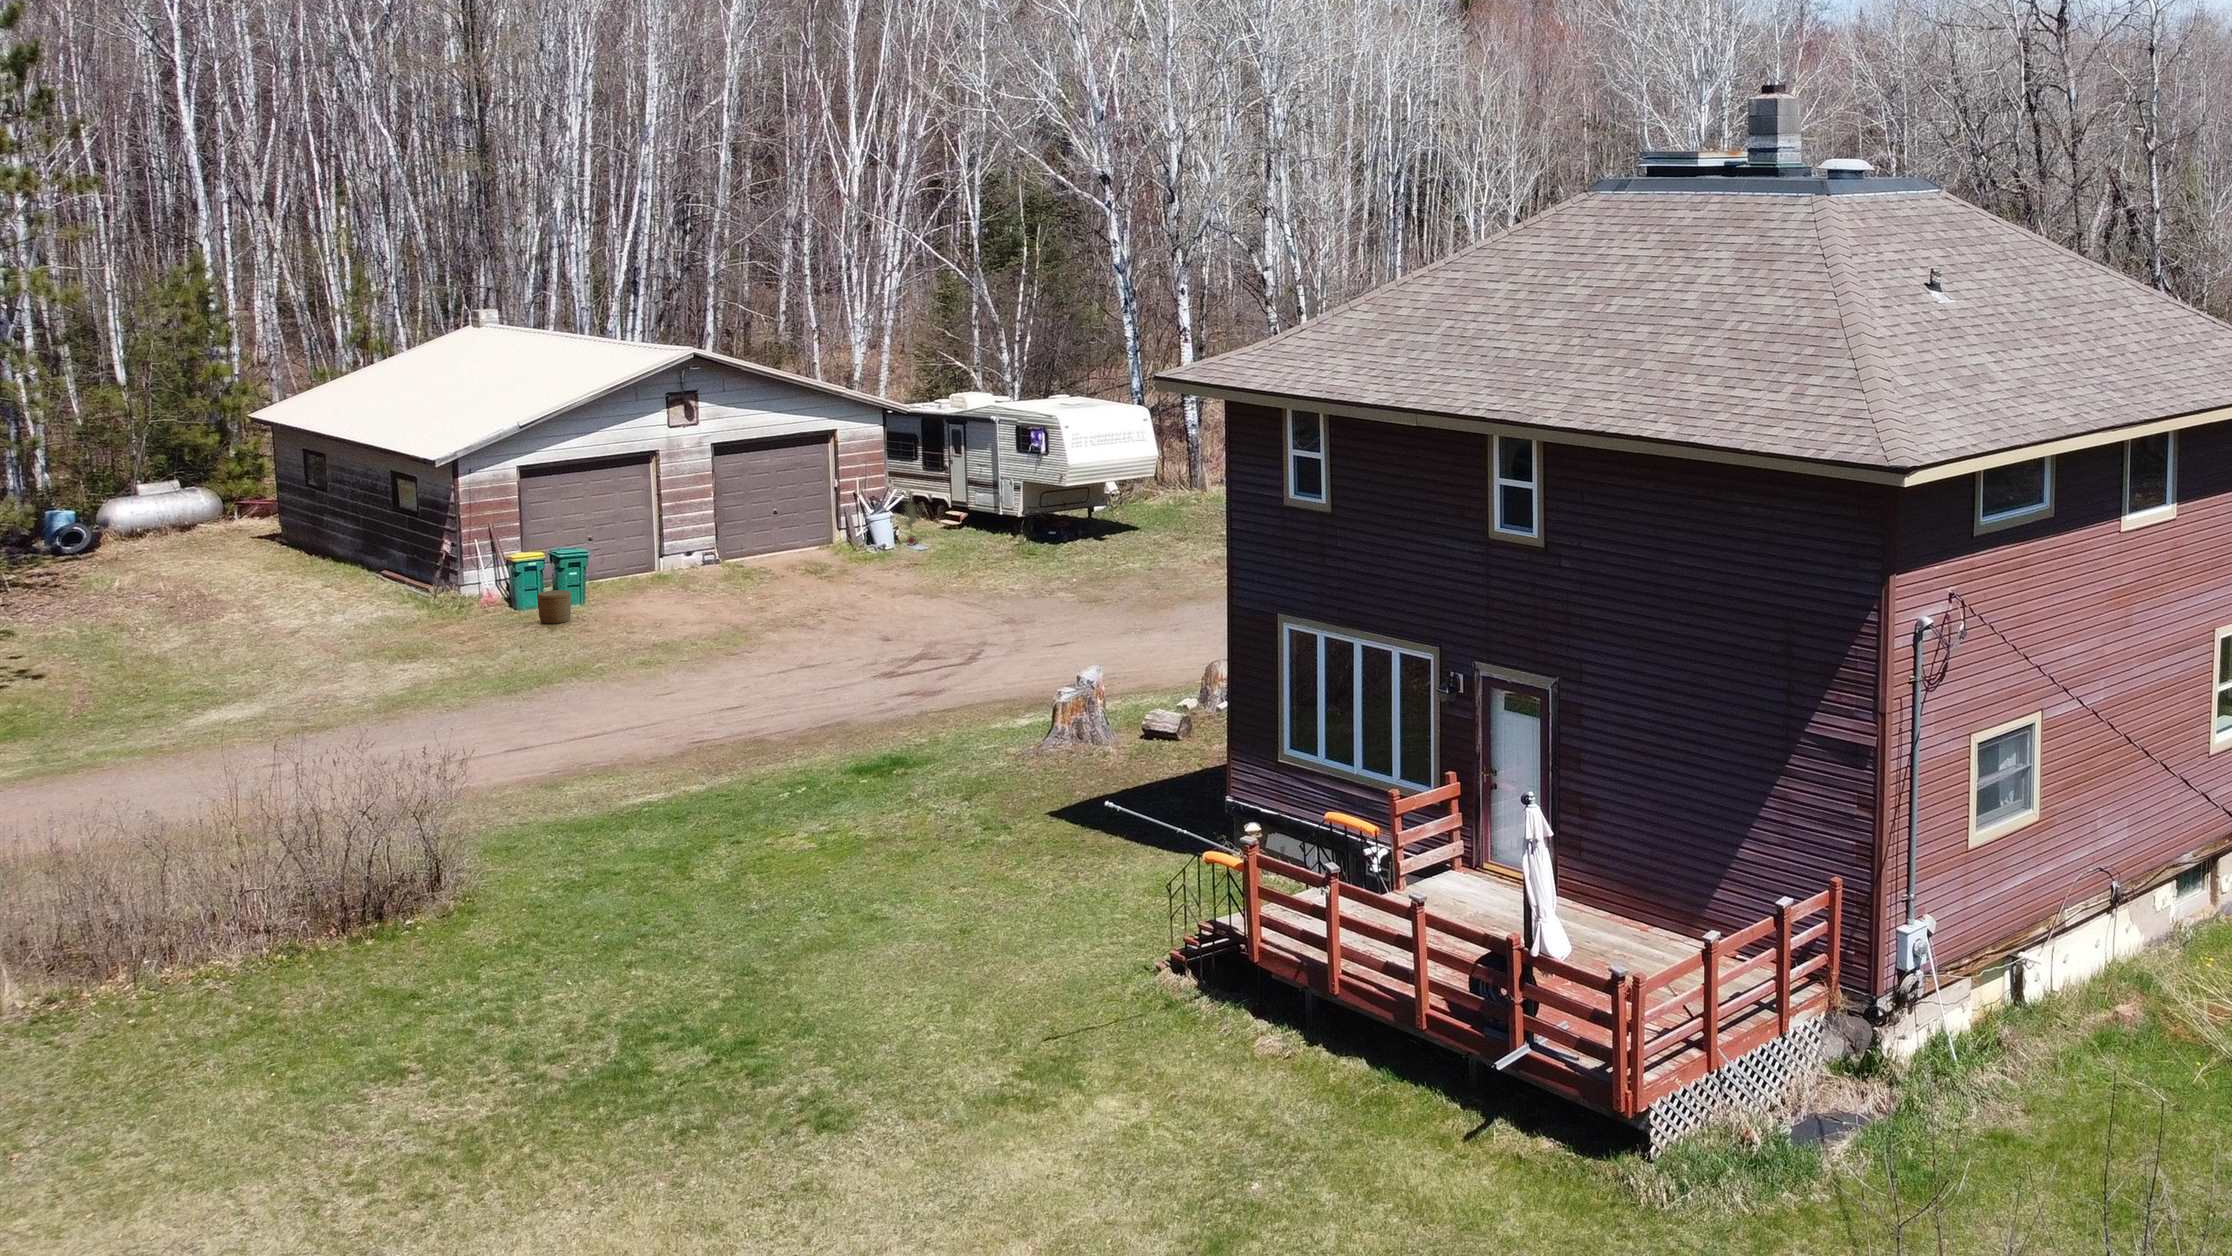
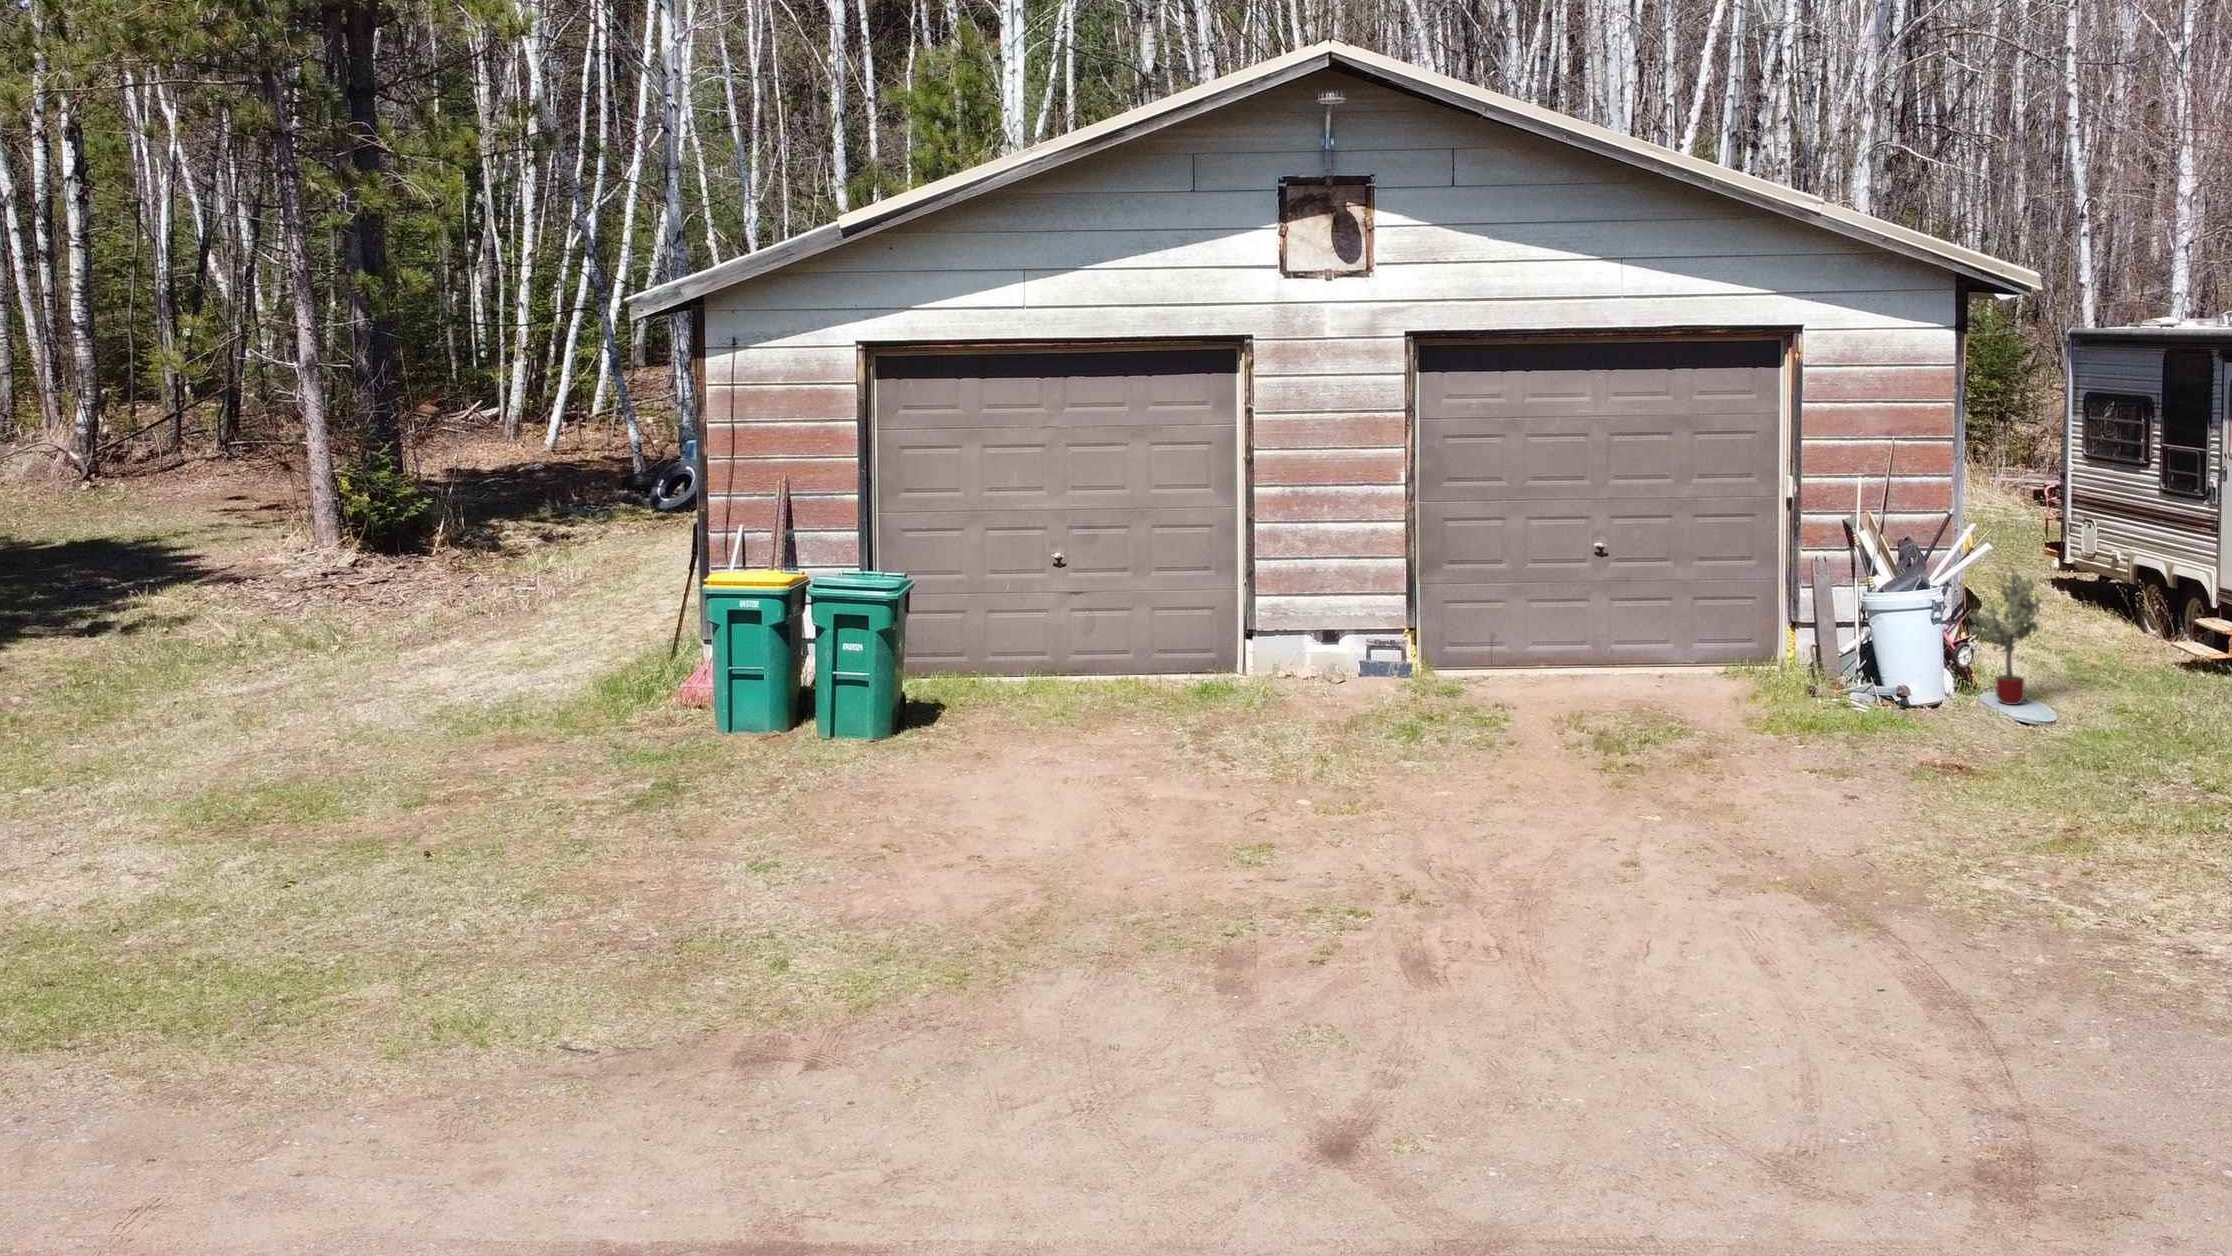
woven basket: present [537,590,571,624] -> none [728,658,812,750]

